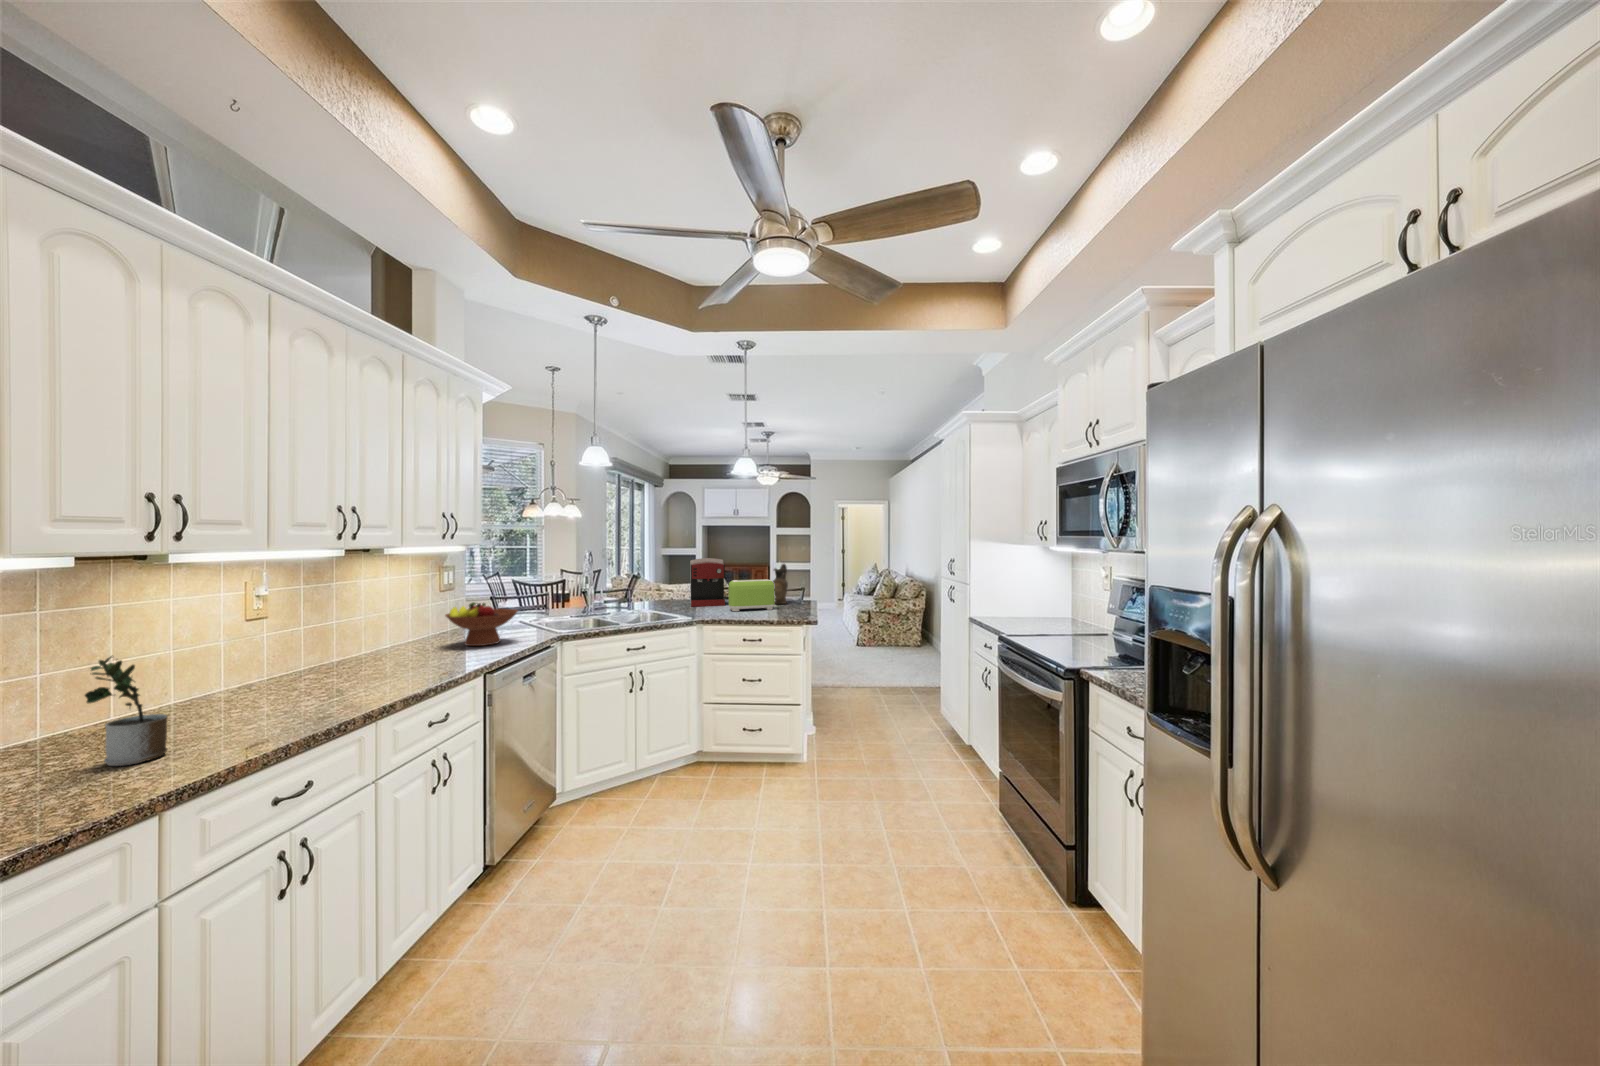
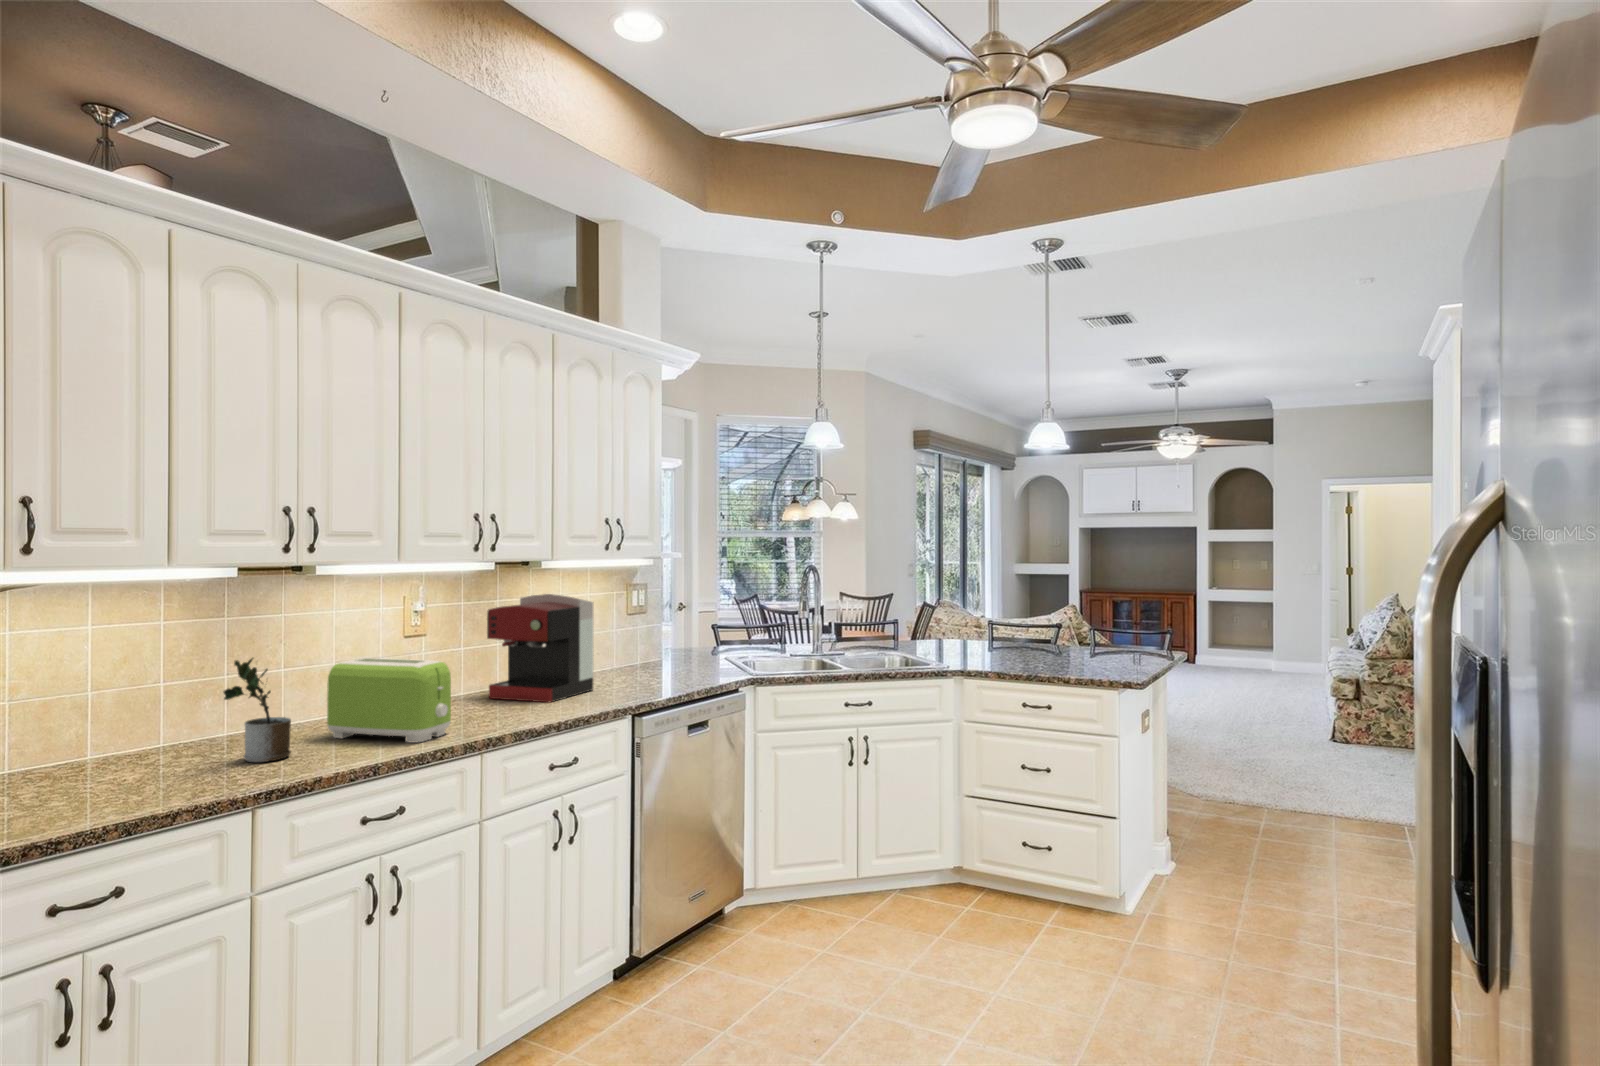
coffee maker: present [690,558,725,607] -> present [487,594,593,702]
ceramic pitcher: present [773,564,788,604] -> none [1096,591,1126,657]
toaster: present [728,579,775,611] -> present [327,658,451,742]
fruit bowl: present [445,602,518,646] -> none [620,626,703,681]

